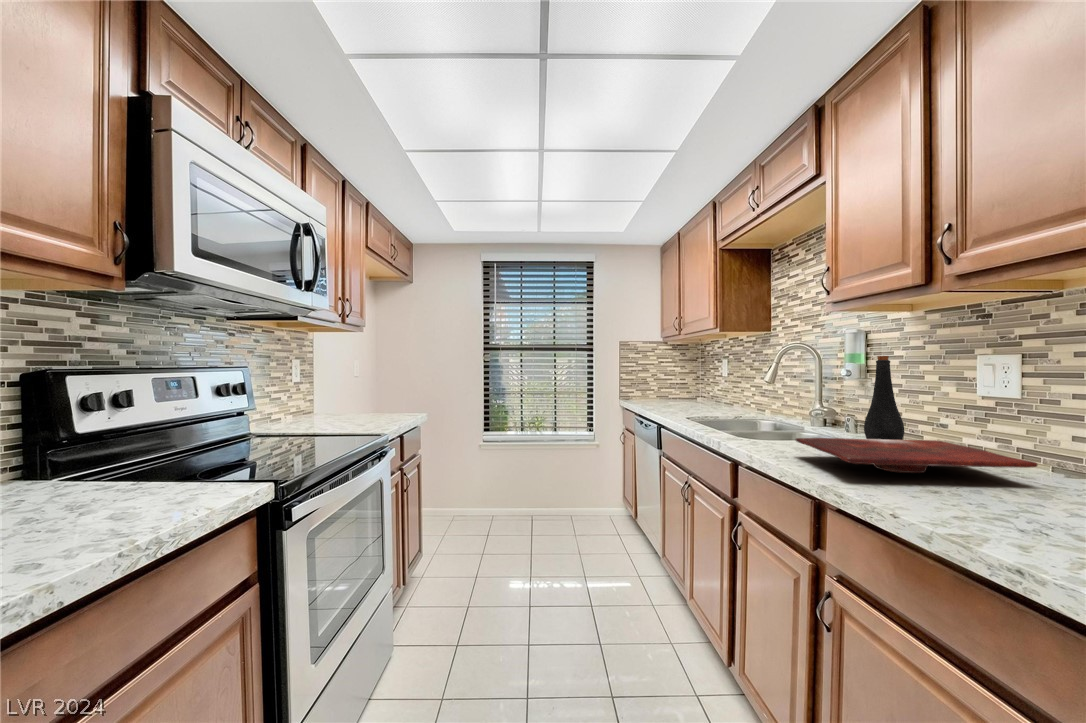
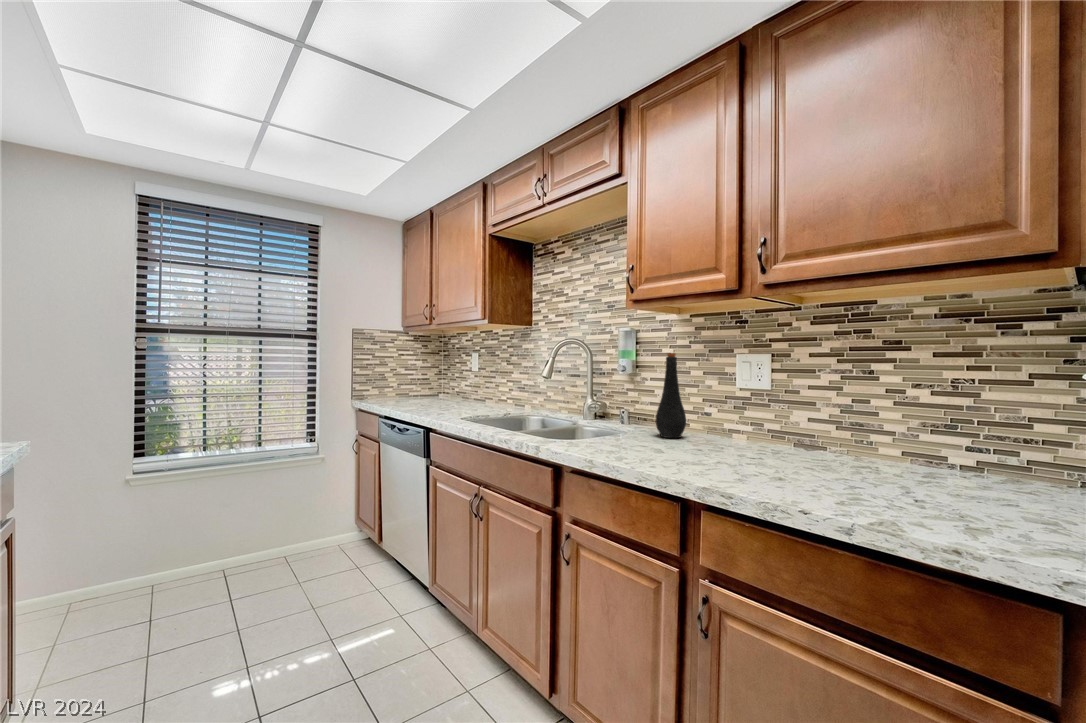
cutting board: present [796,438,1038,473] -> none [634,428,813,463]

